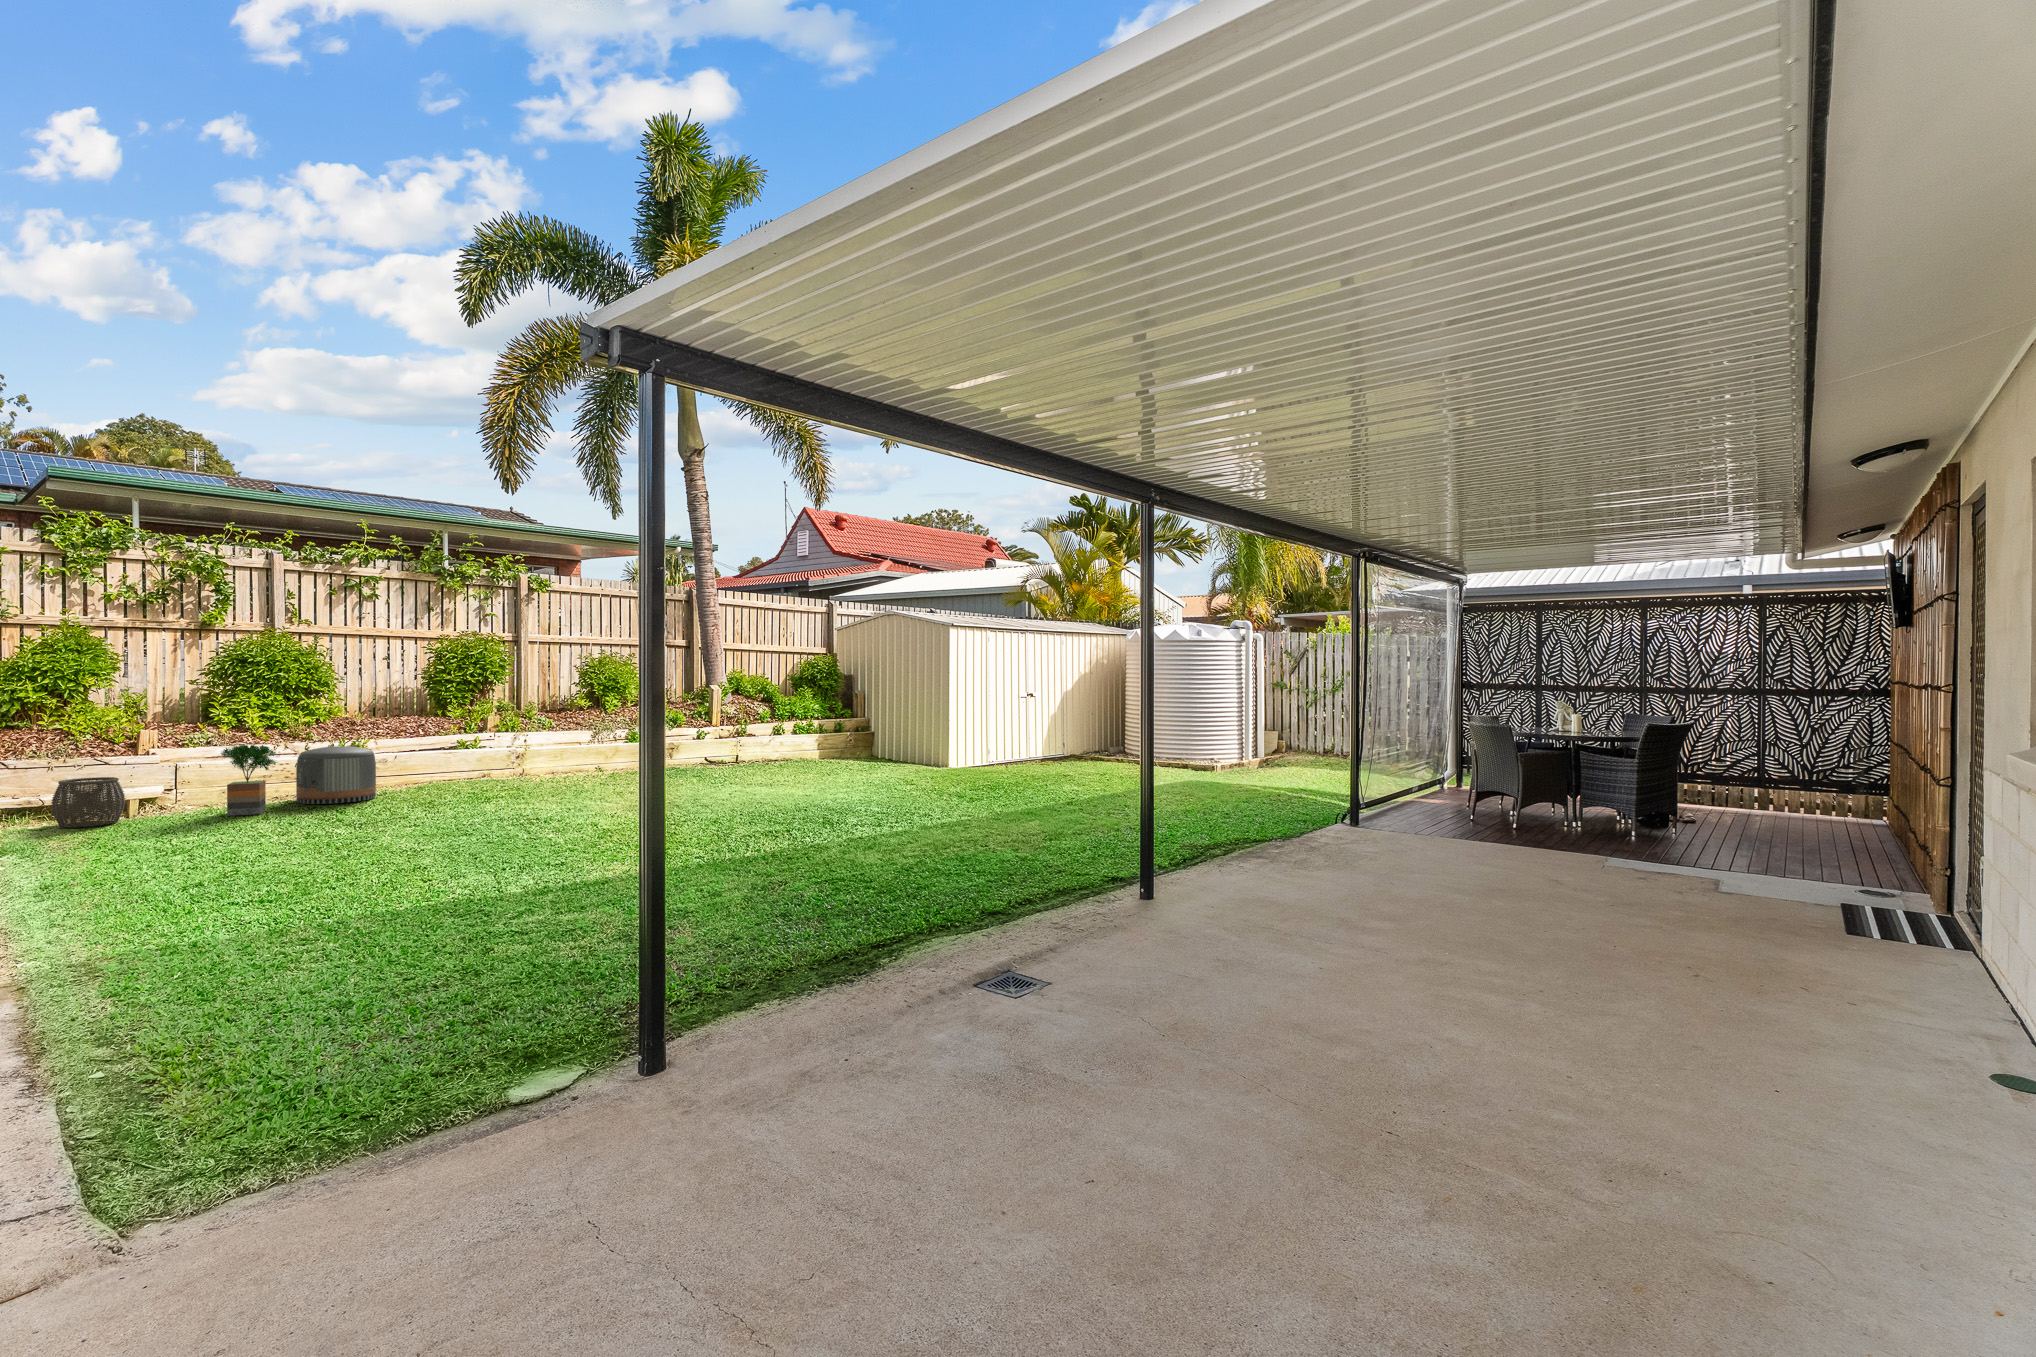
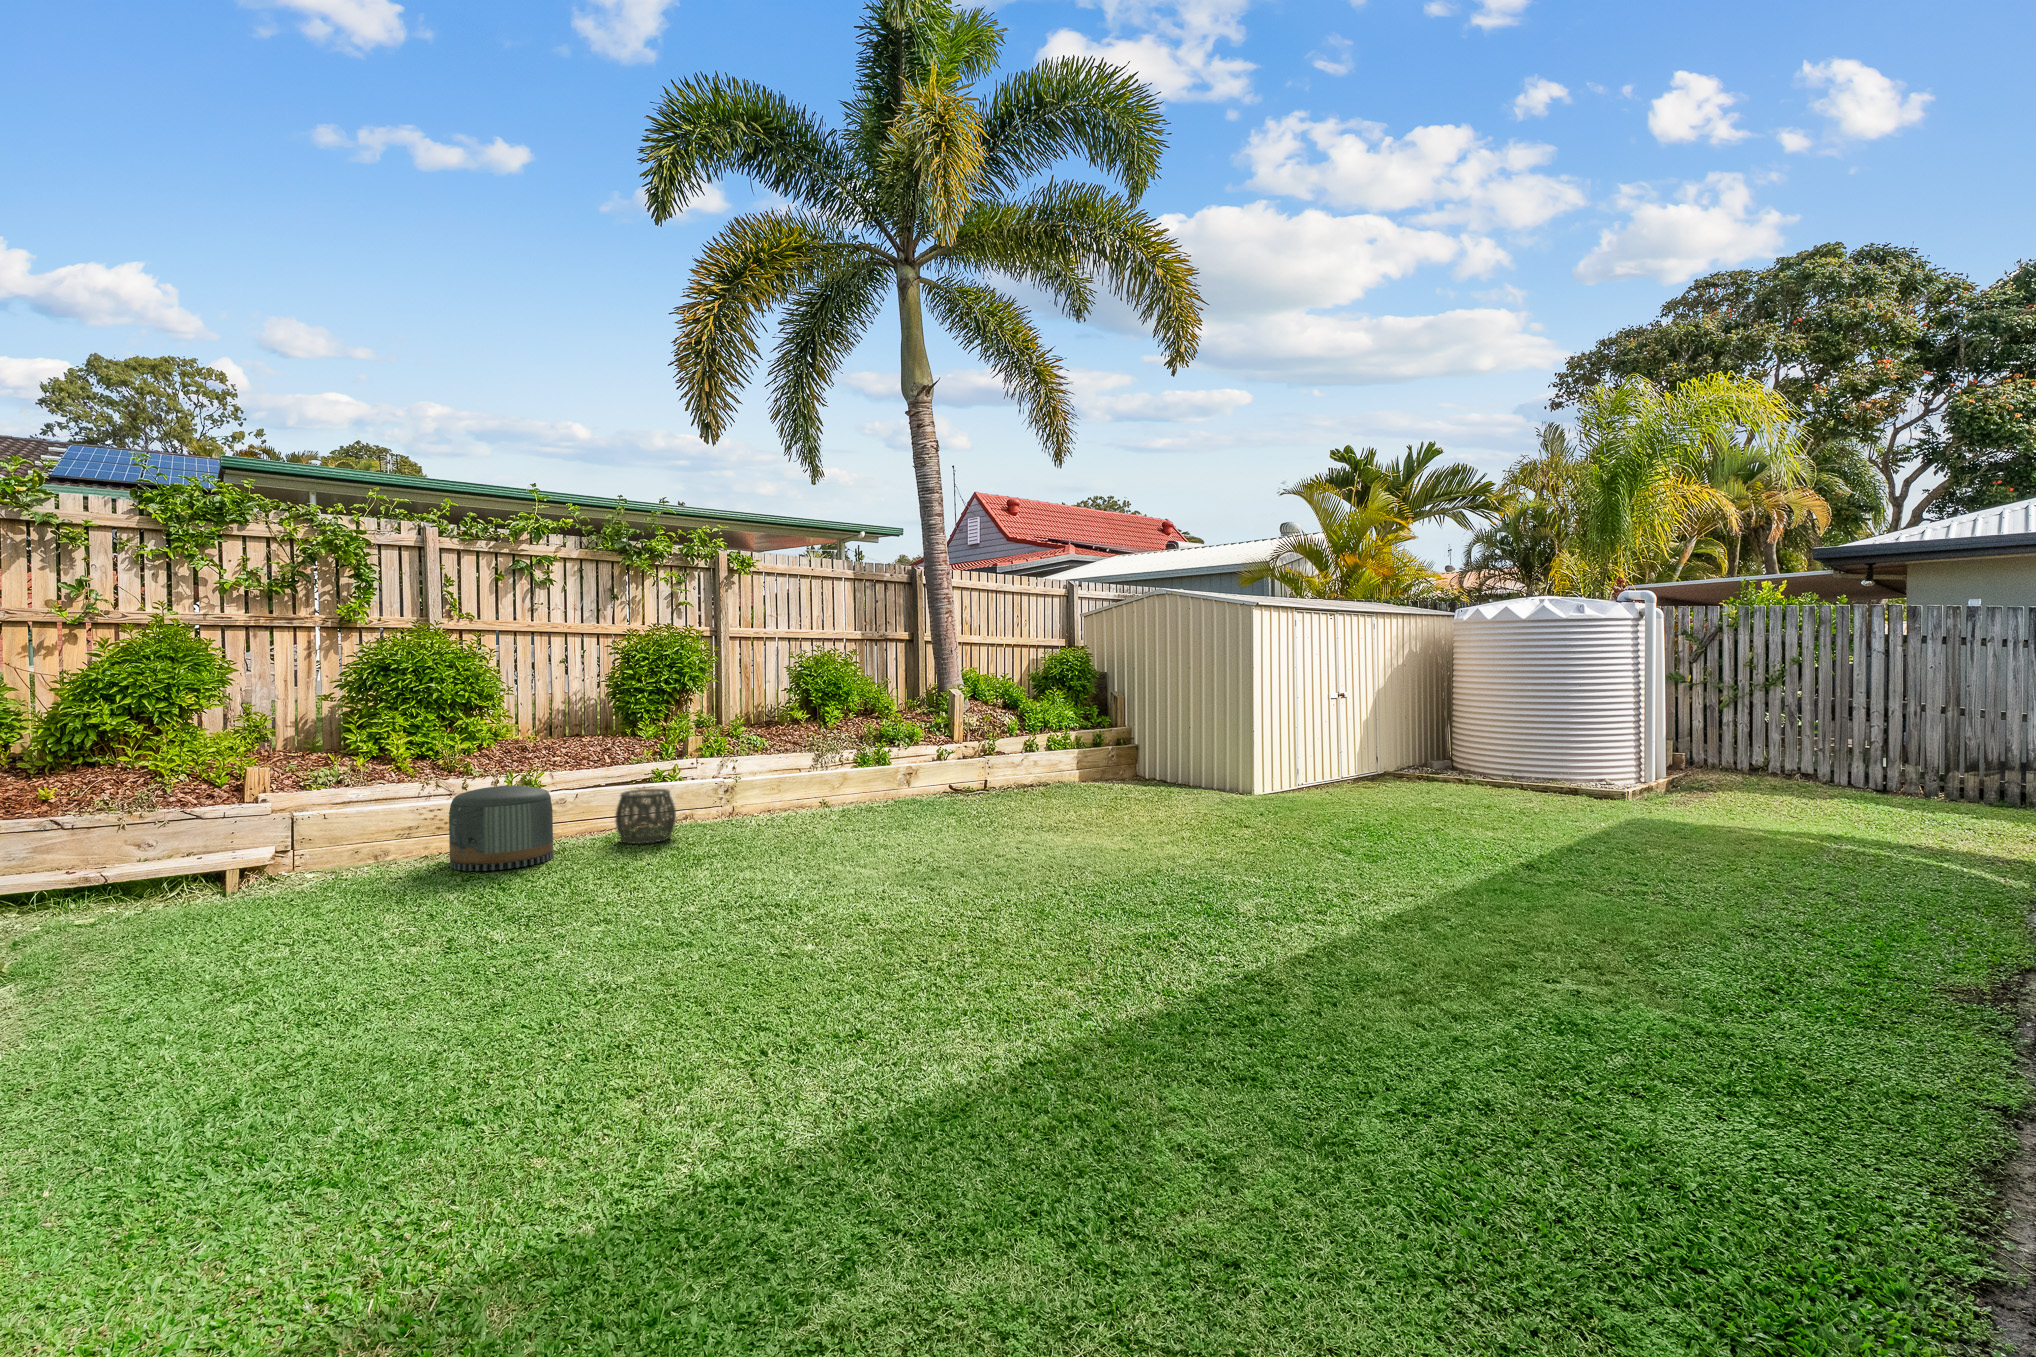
potted tree: present [221,745,276,816] -> none [341,789,422,895]
woven basket: present [51,777,126,828] -> present [615,789,676,844]

